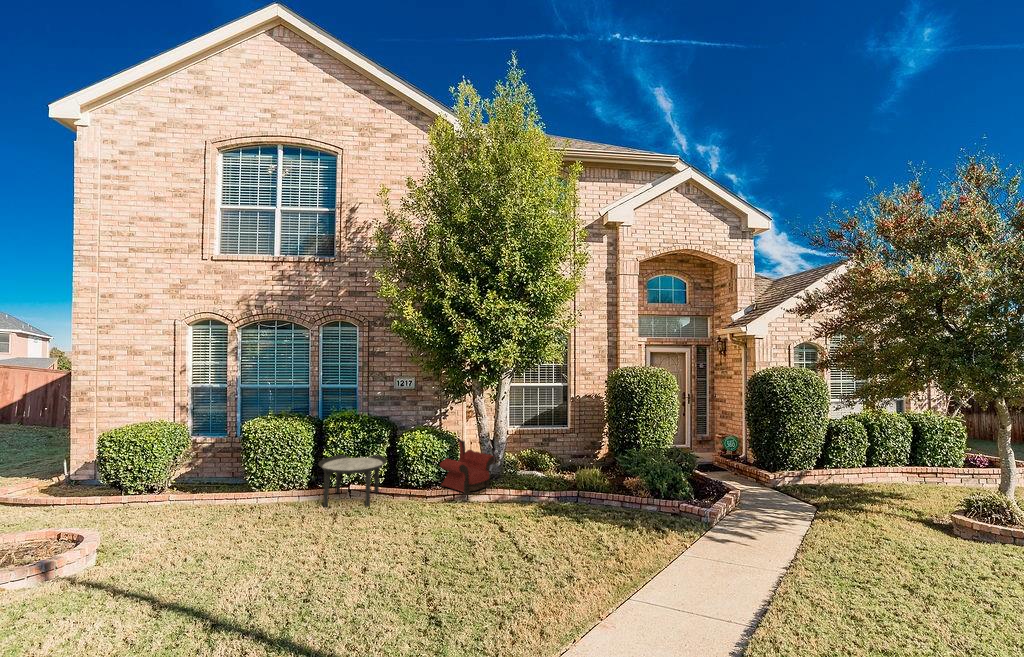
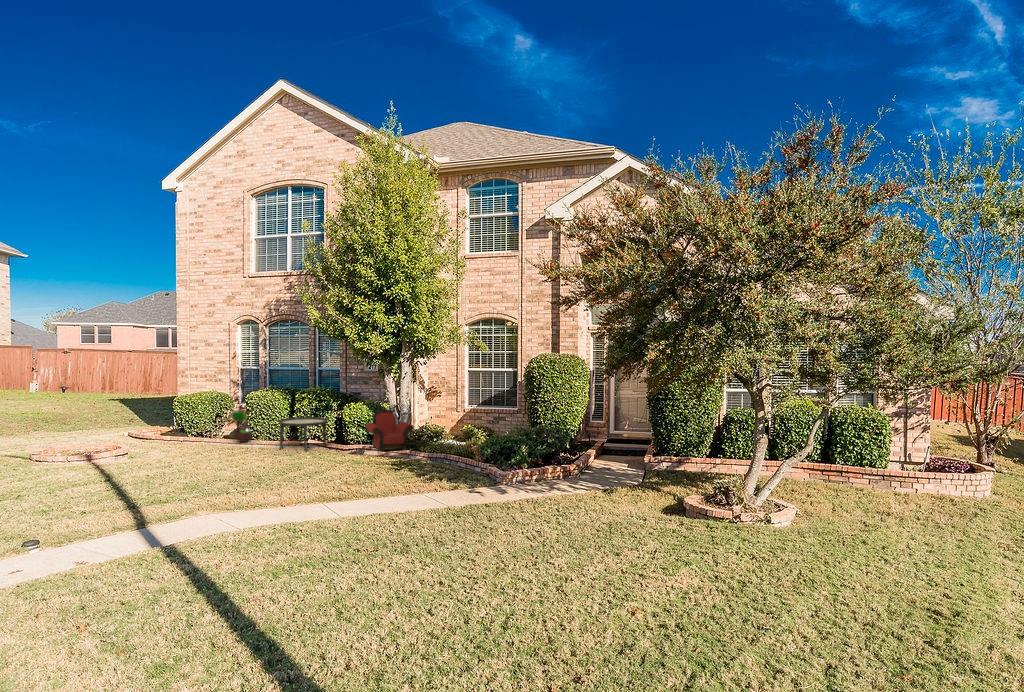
potted tree: none [217,447,256,499] -> present [229,410,252,442]

